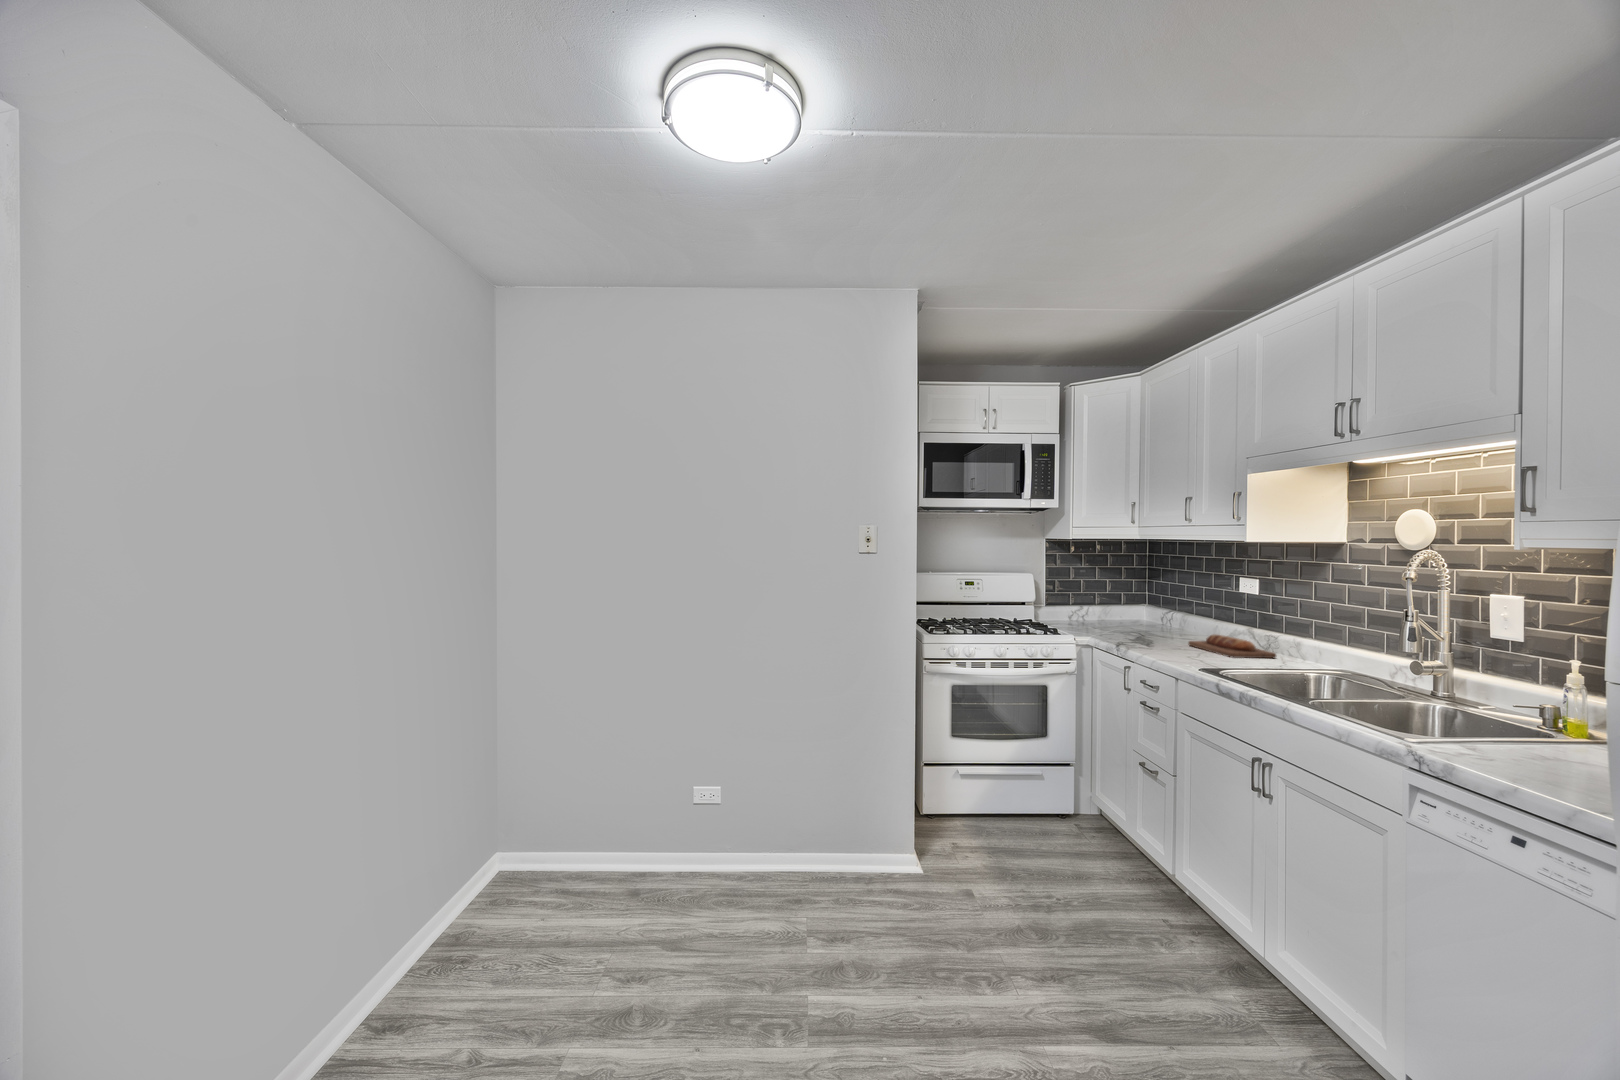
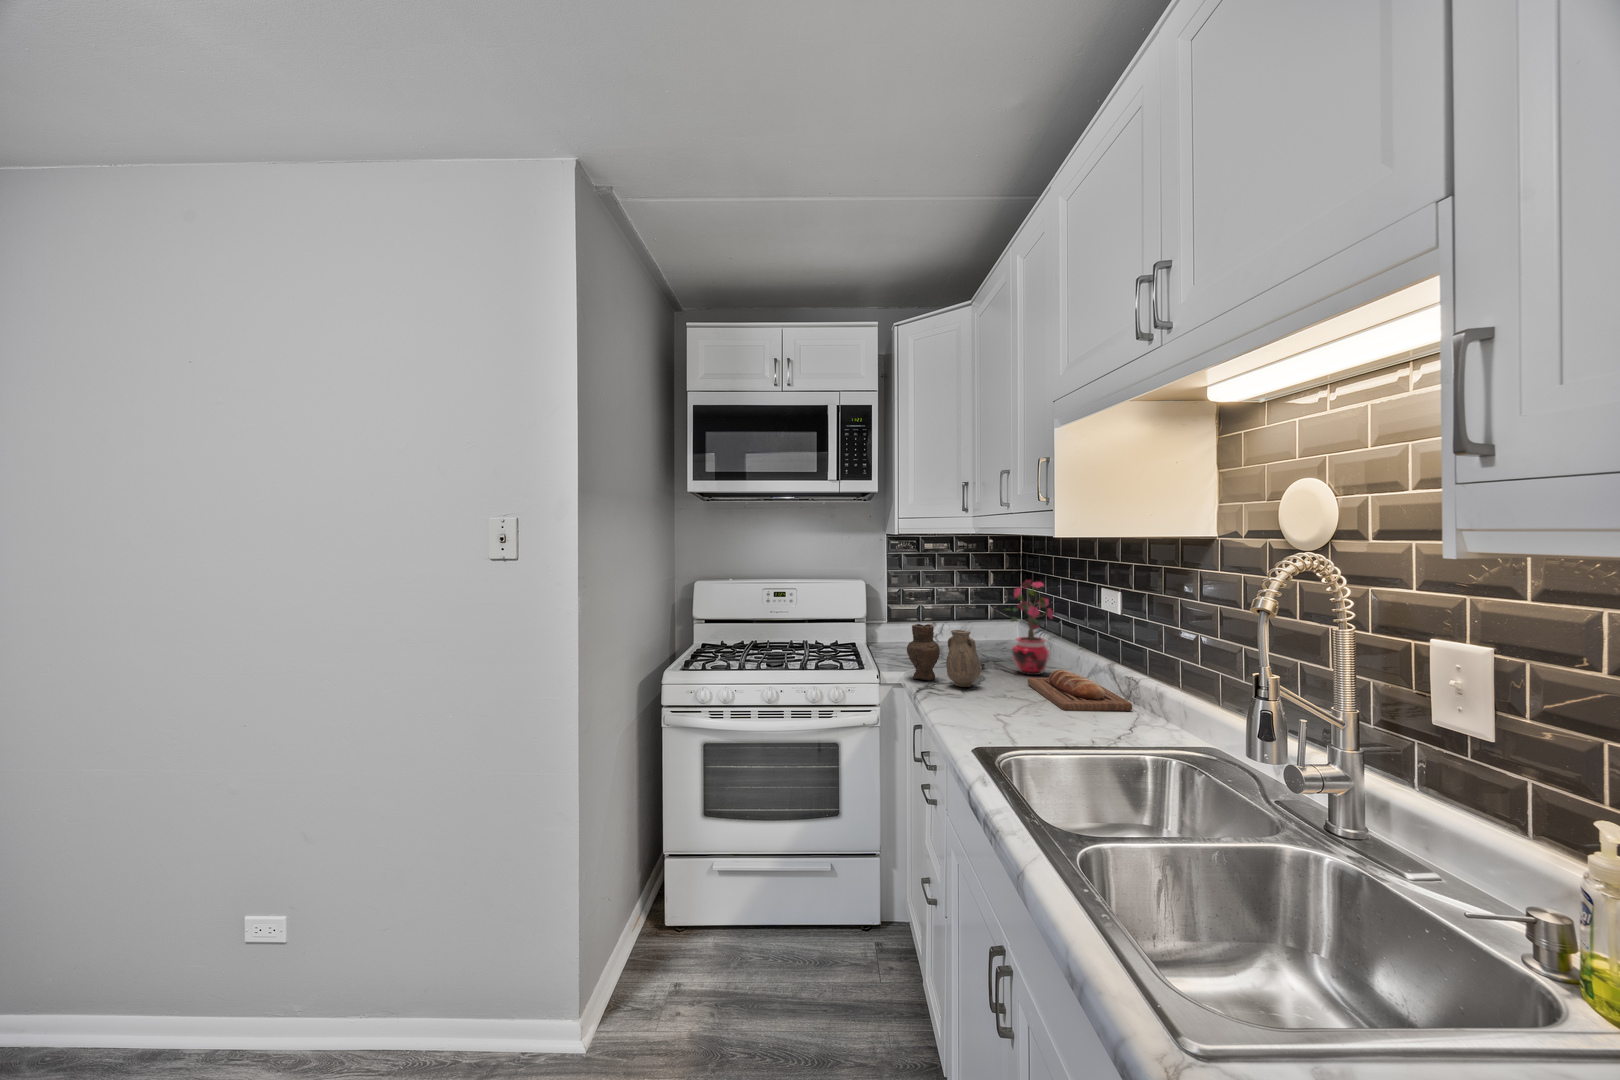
potted plant: none [1162,572,1202,641] -> present [1011,580,1053,675]
vase: none [1098,603,1159,646] -> present [907,624,981,687]

